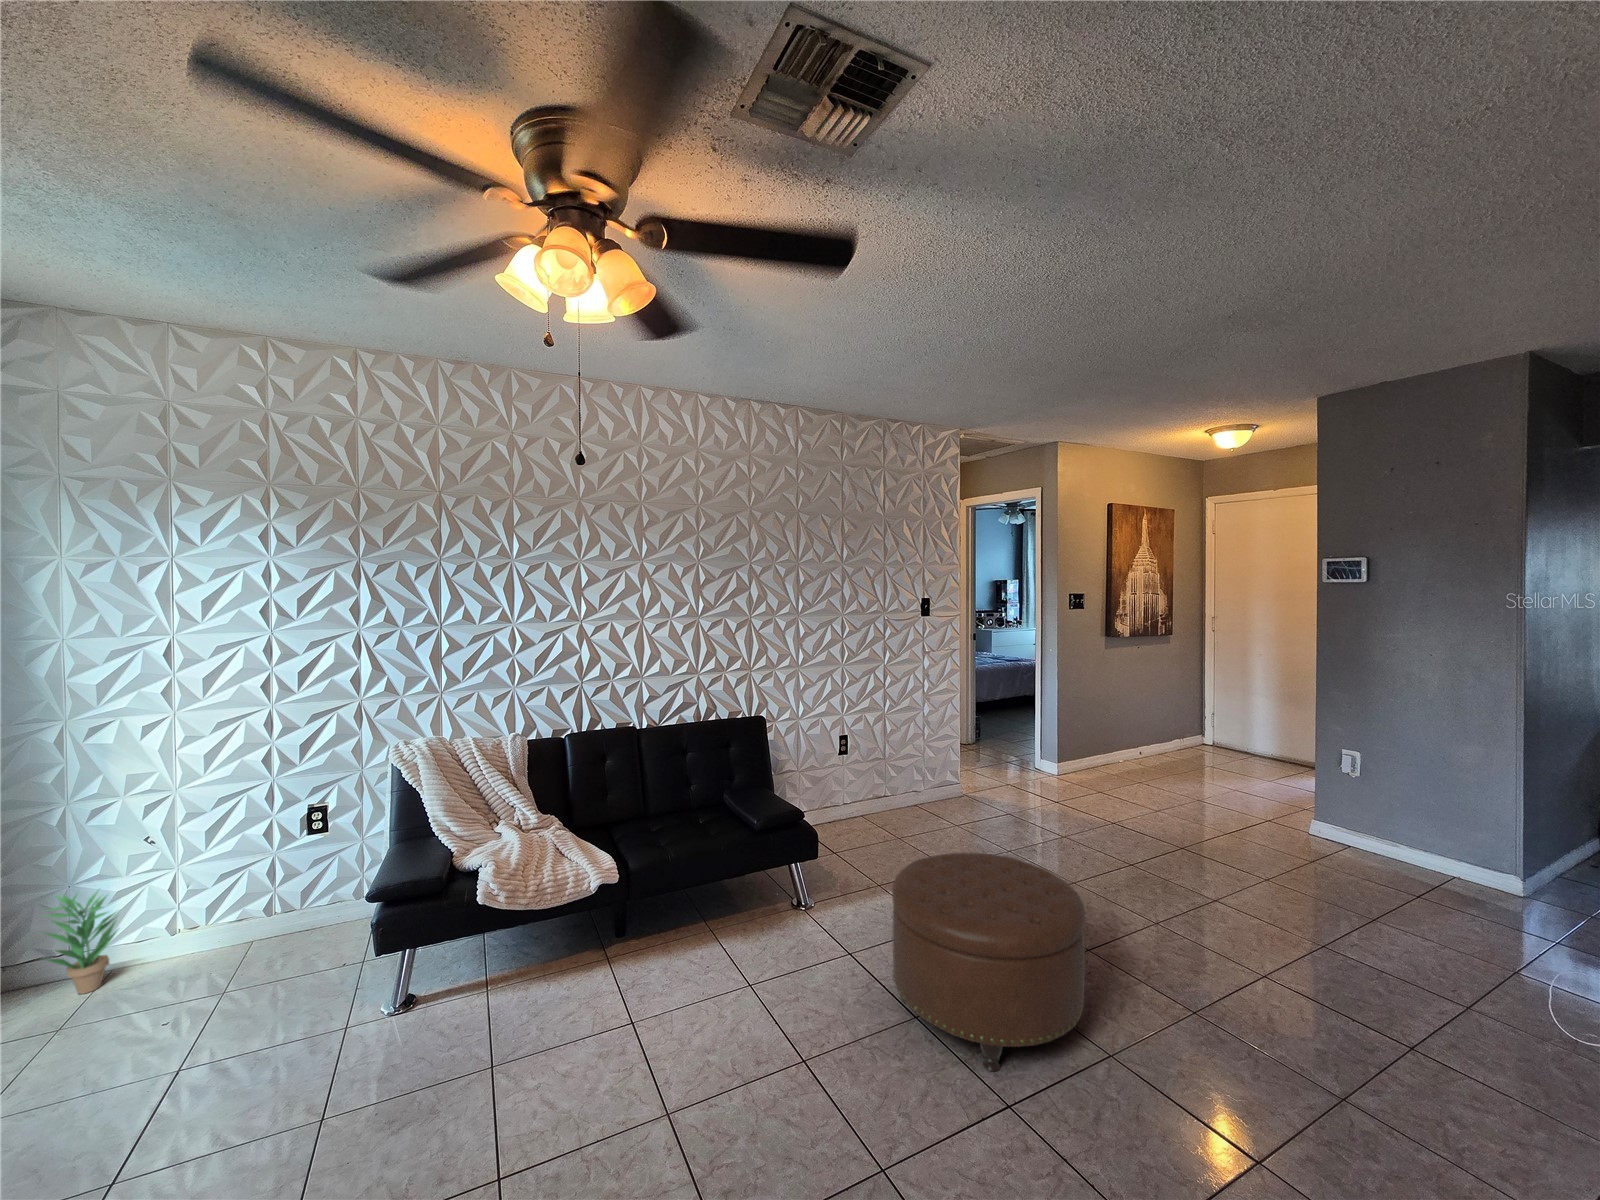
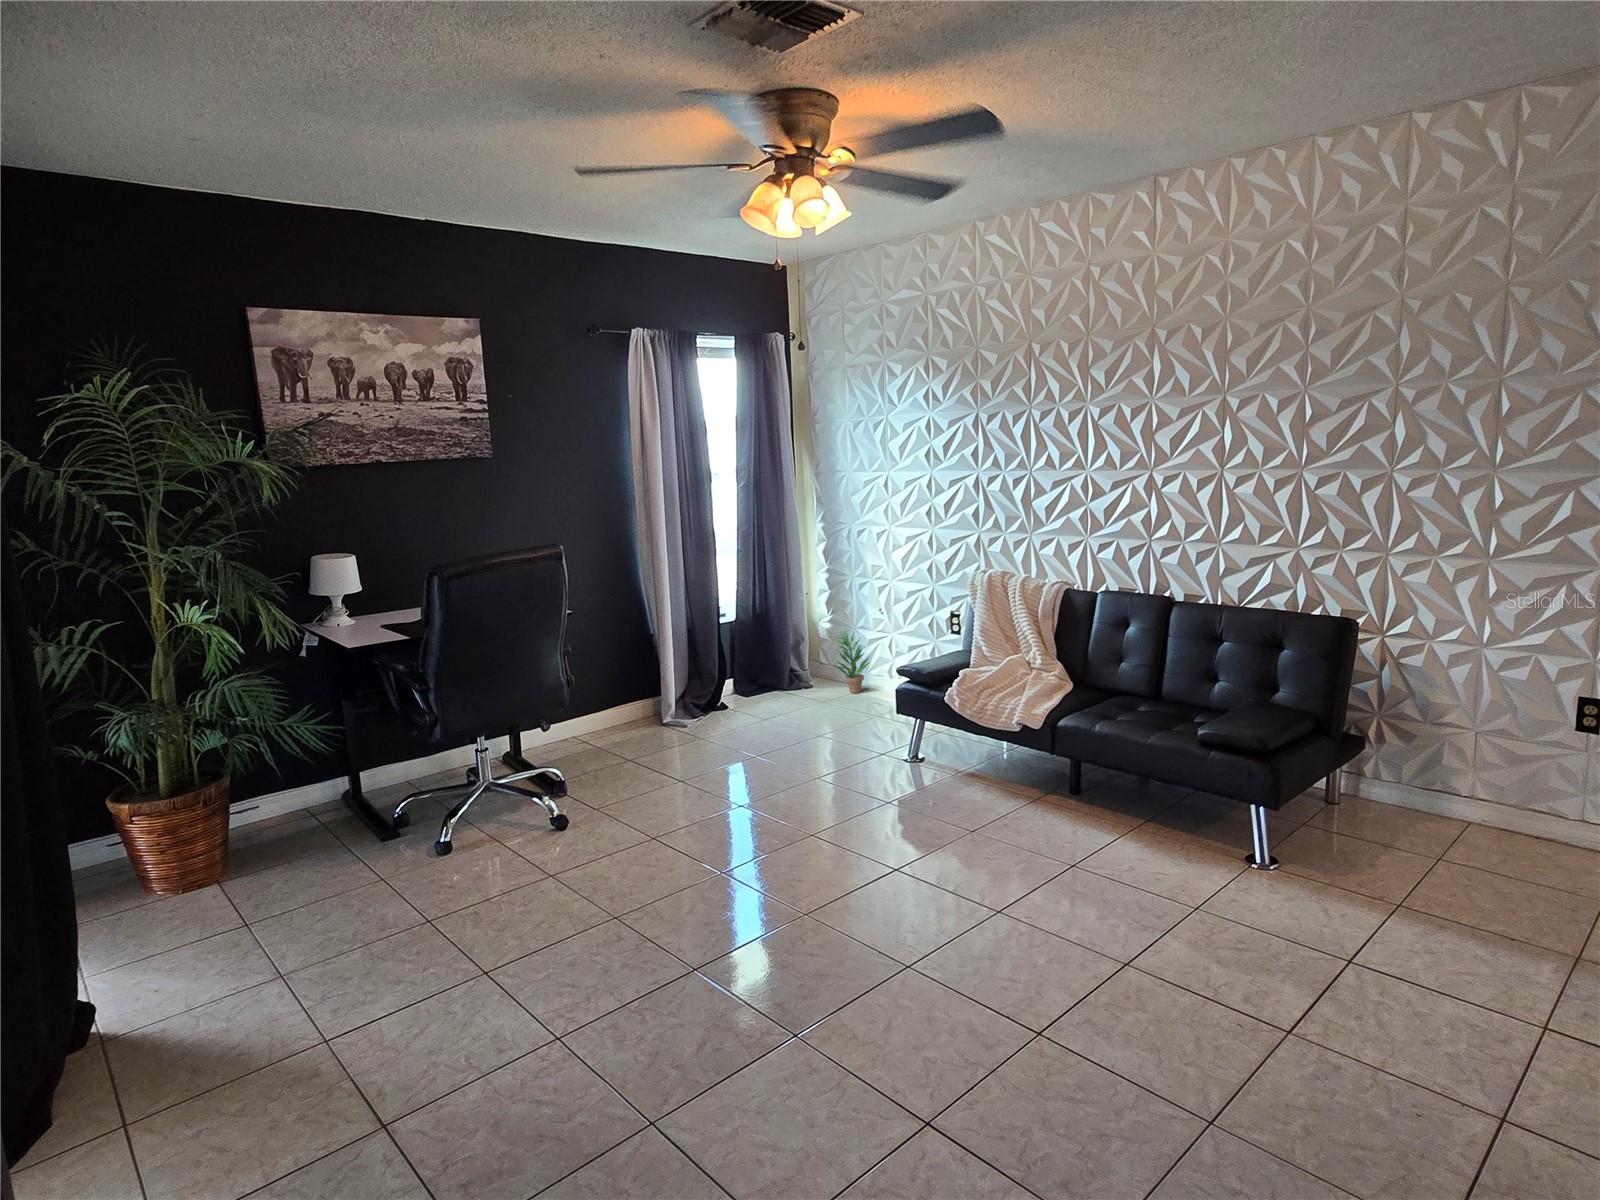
ottoman: present [892,853,1085,1071] -> none [1057,815,1314,1075]

